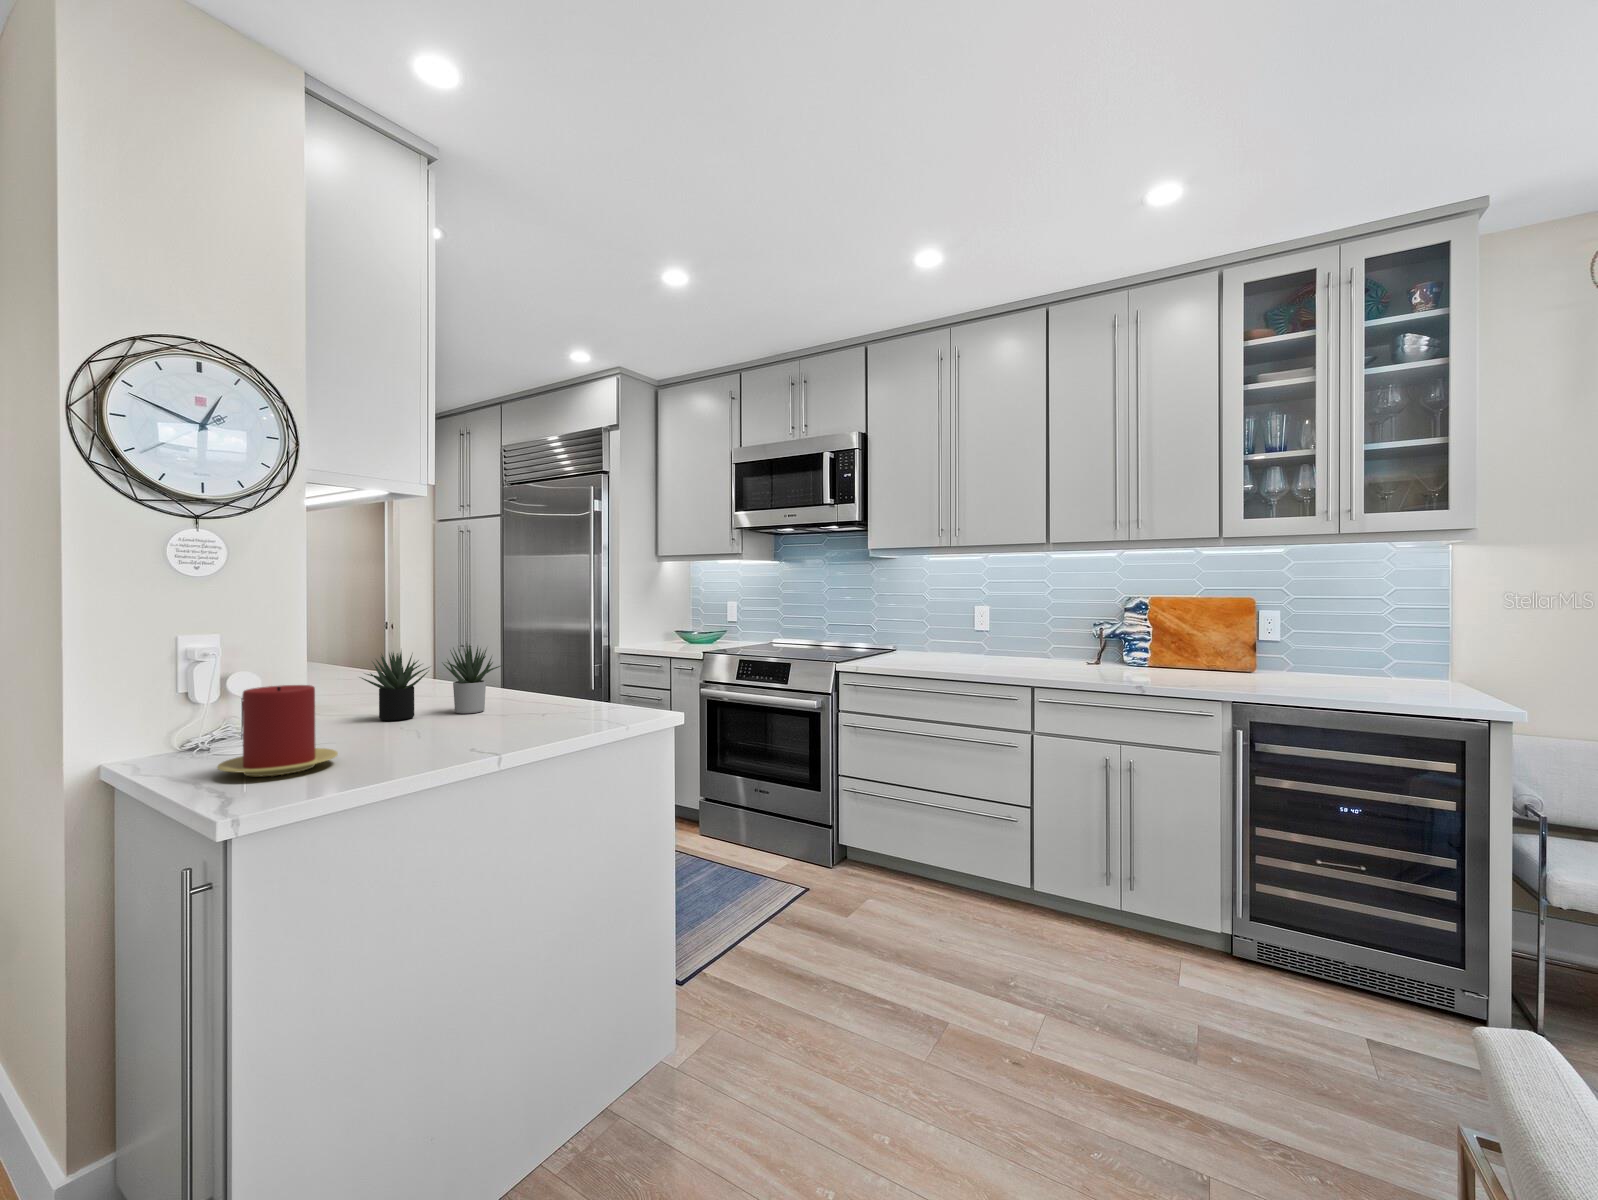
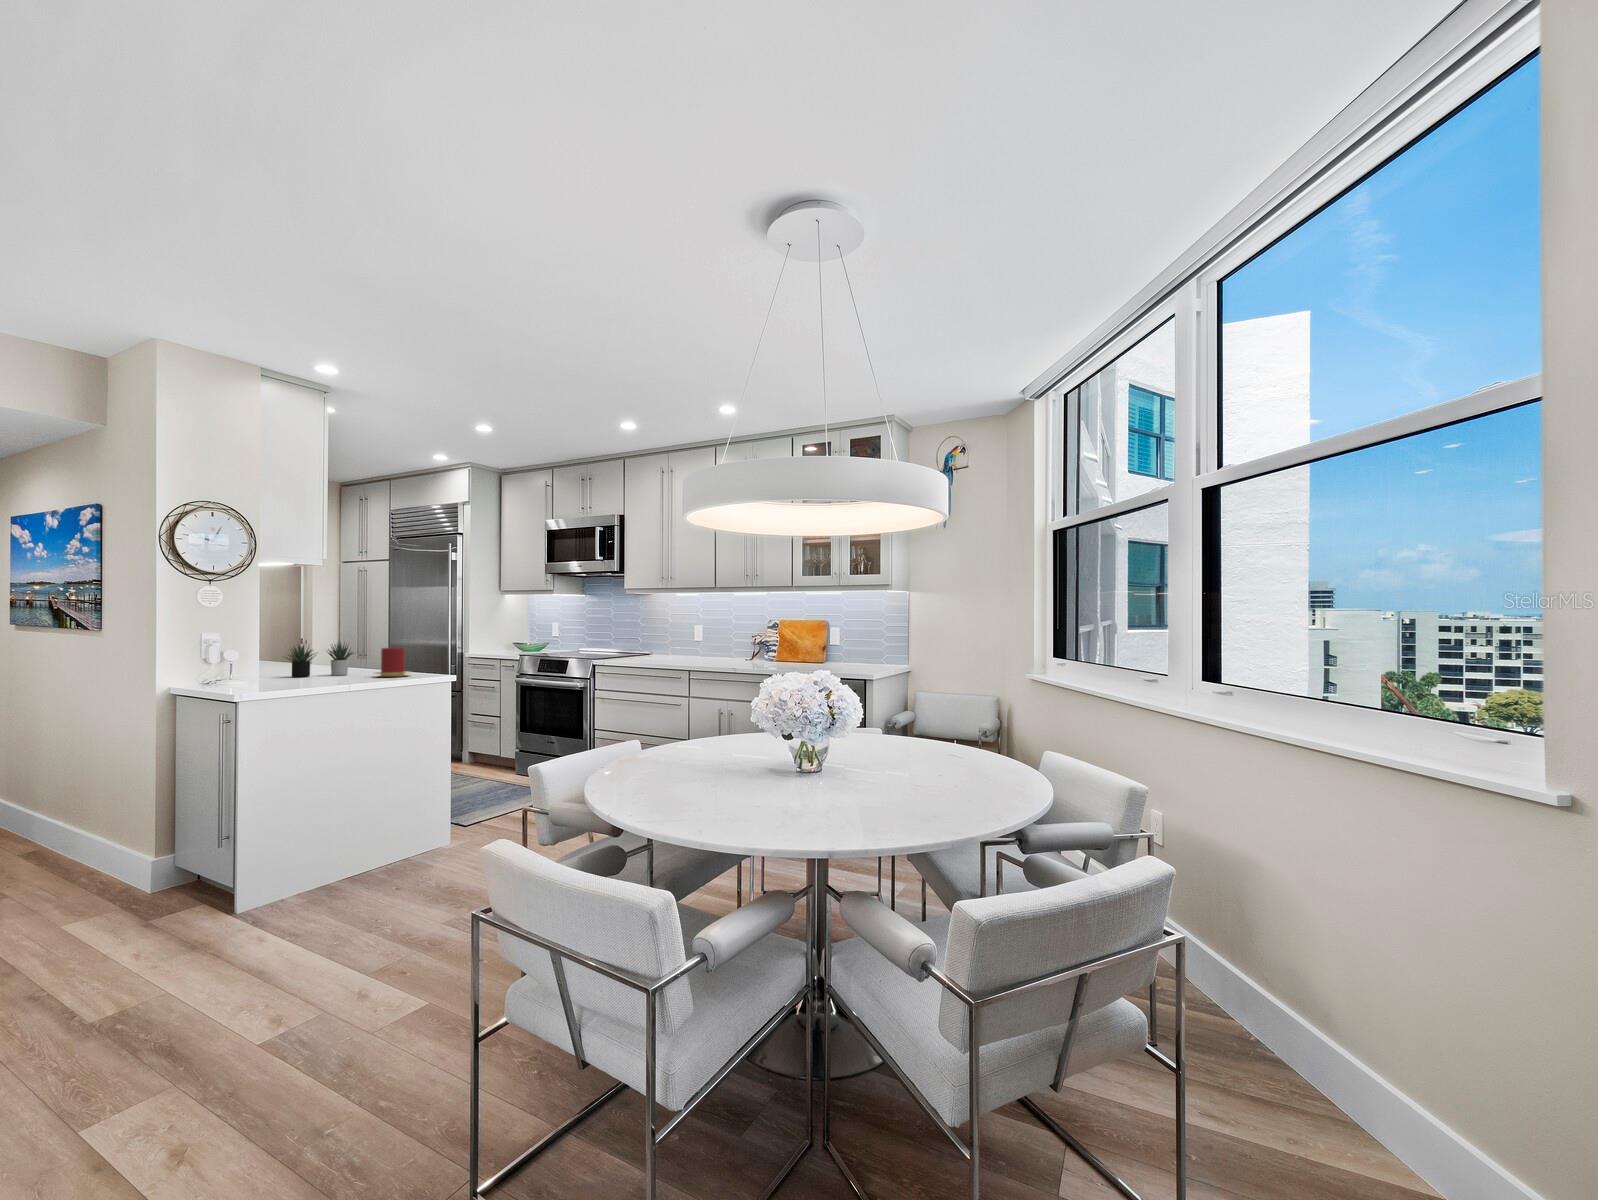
candle: present [217,685,338,776] -> present [375,647,410,677]

